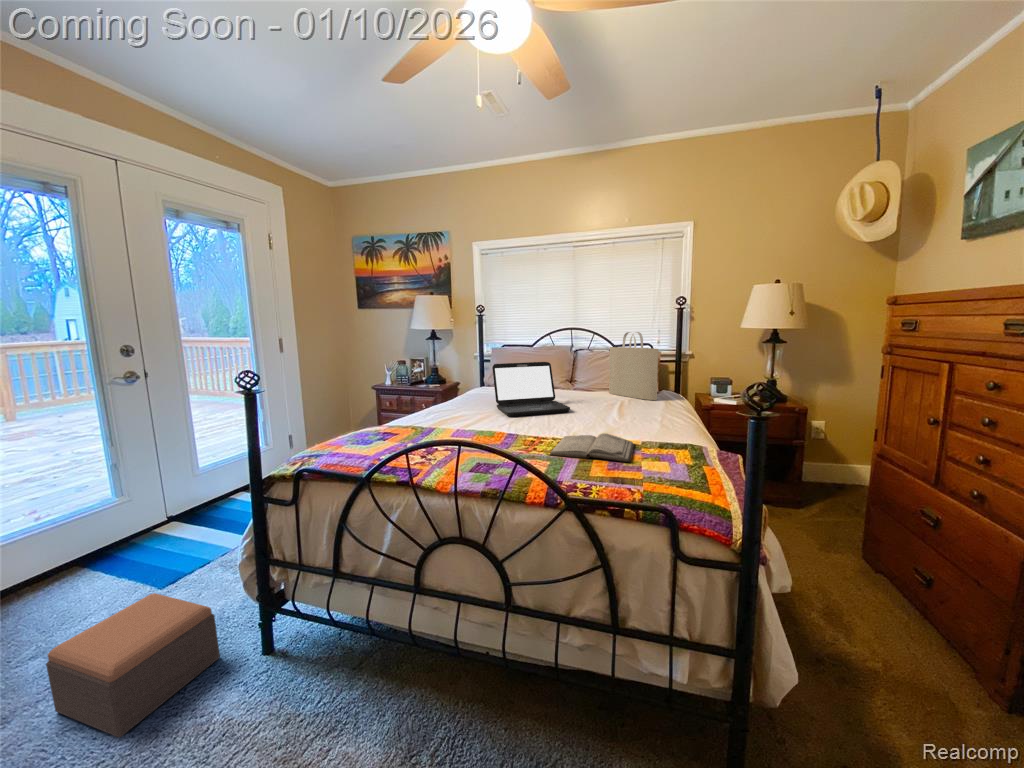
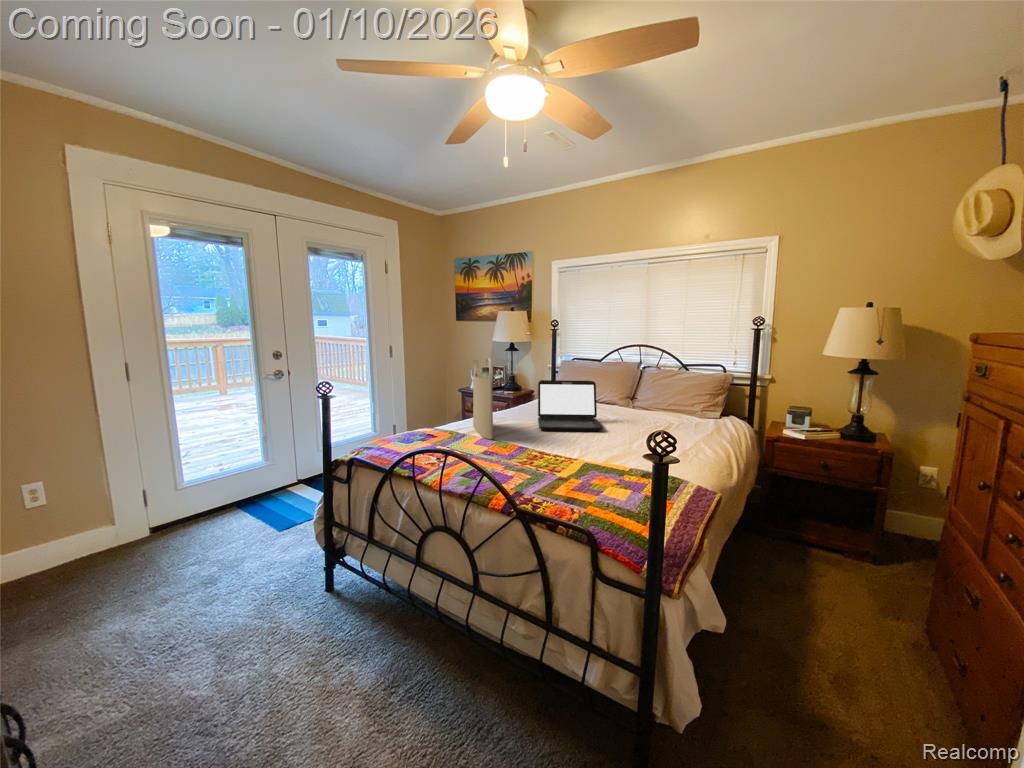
tote bag: present [609,332,658,400] -> present [473,358,493,439]
diary: present [550,433,635,462] -> none [542,455,630,487]
footstool: present [46,593,220,737] -> none [202,531,300,621]

